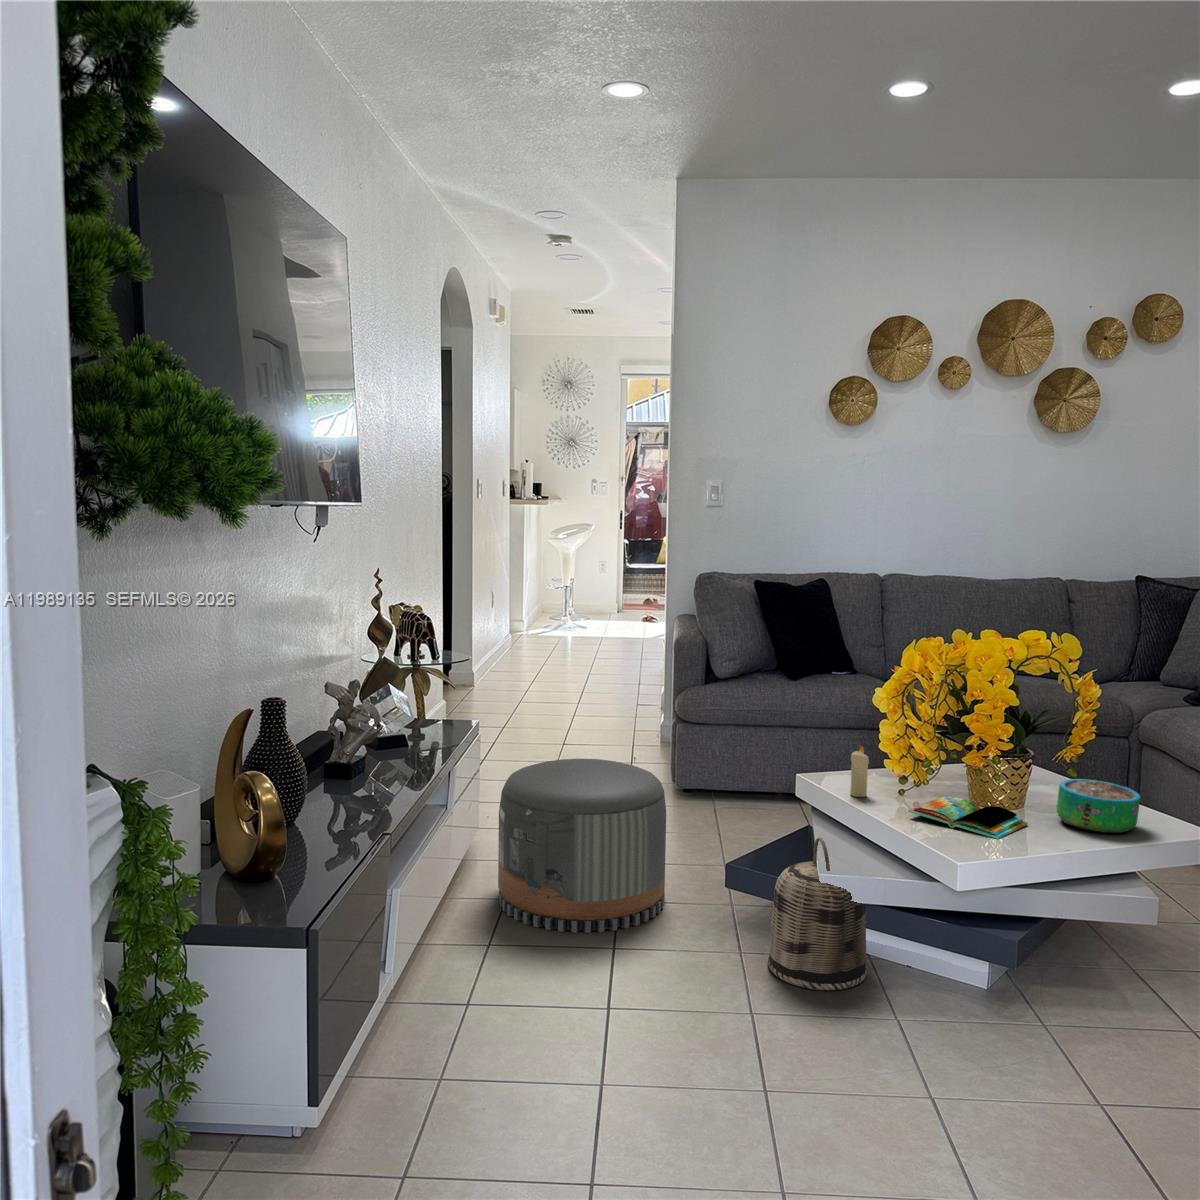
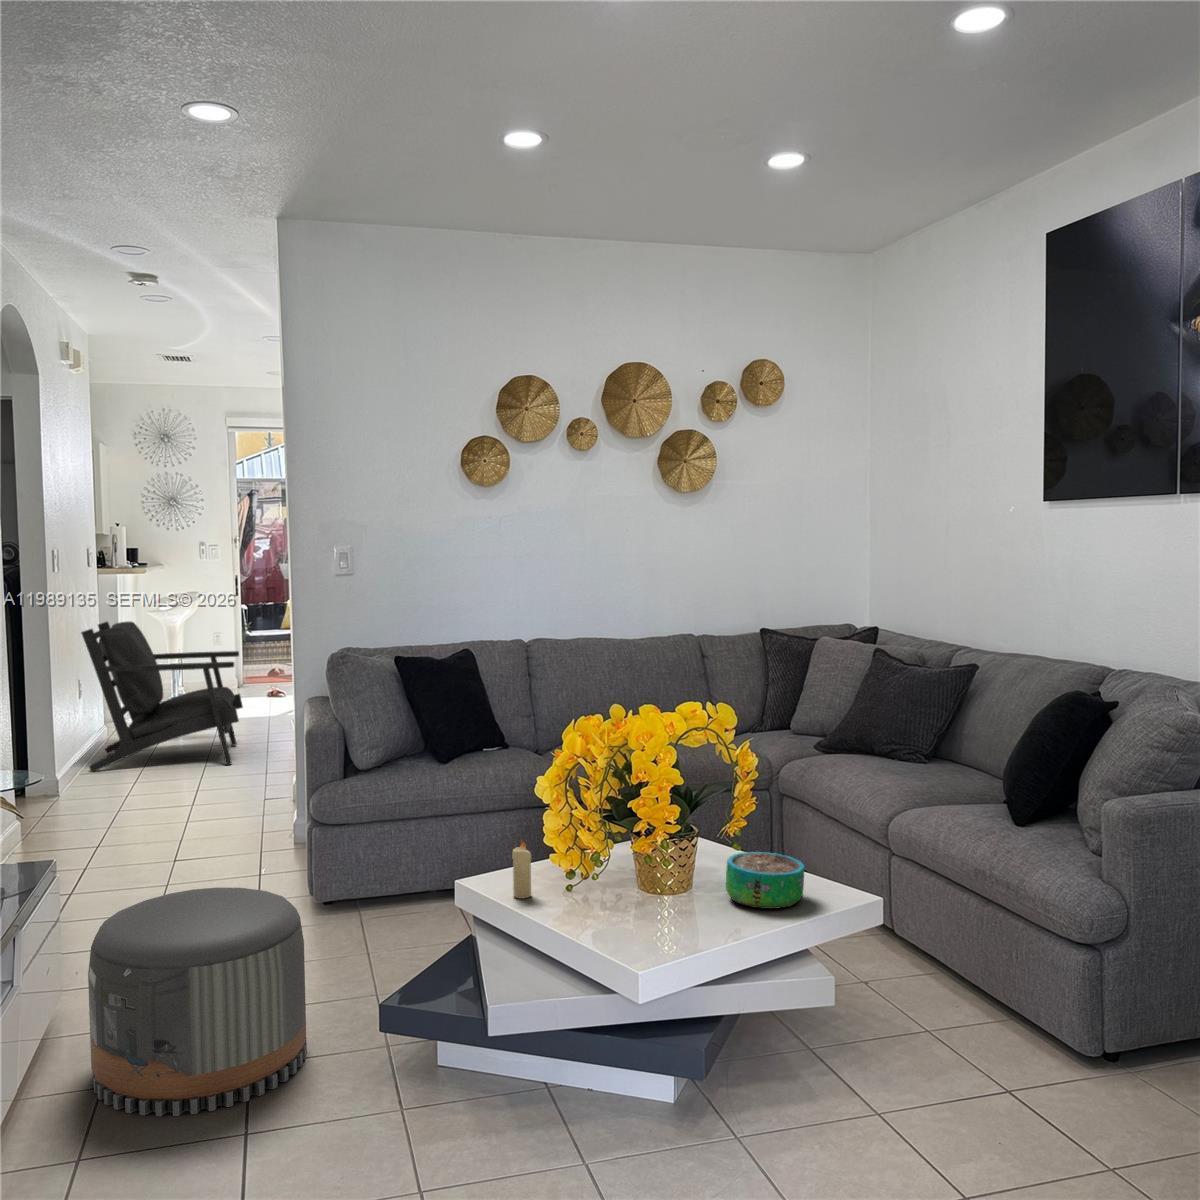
armchair: none [493,544,623,677] -> present [81,621,243,772]
book: present [908,796,1028,839] -> none [579,886,700,933]
basket: present [768,838,867,990] -> none [434,957,546,1138]

